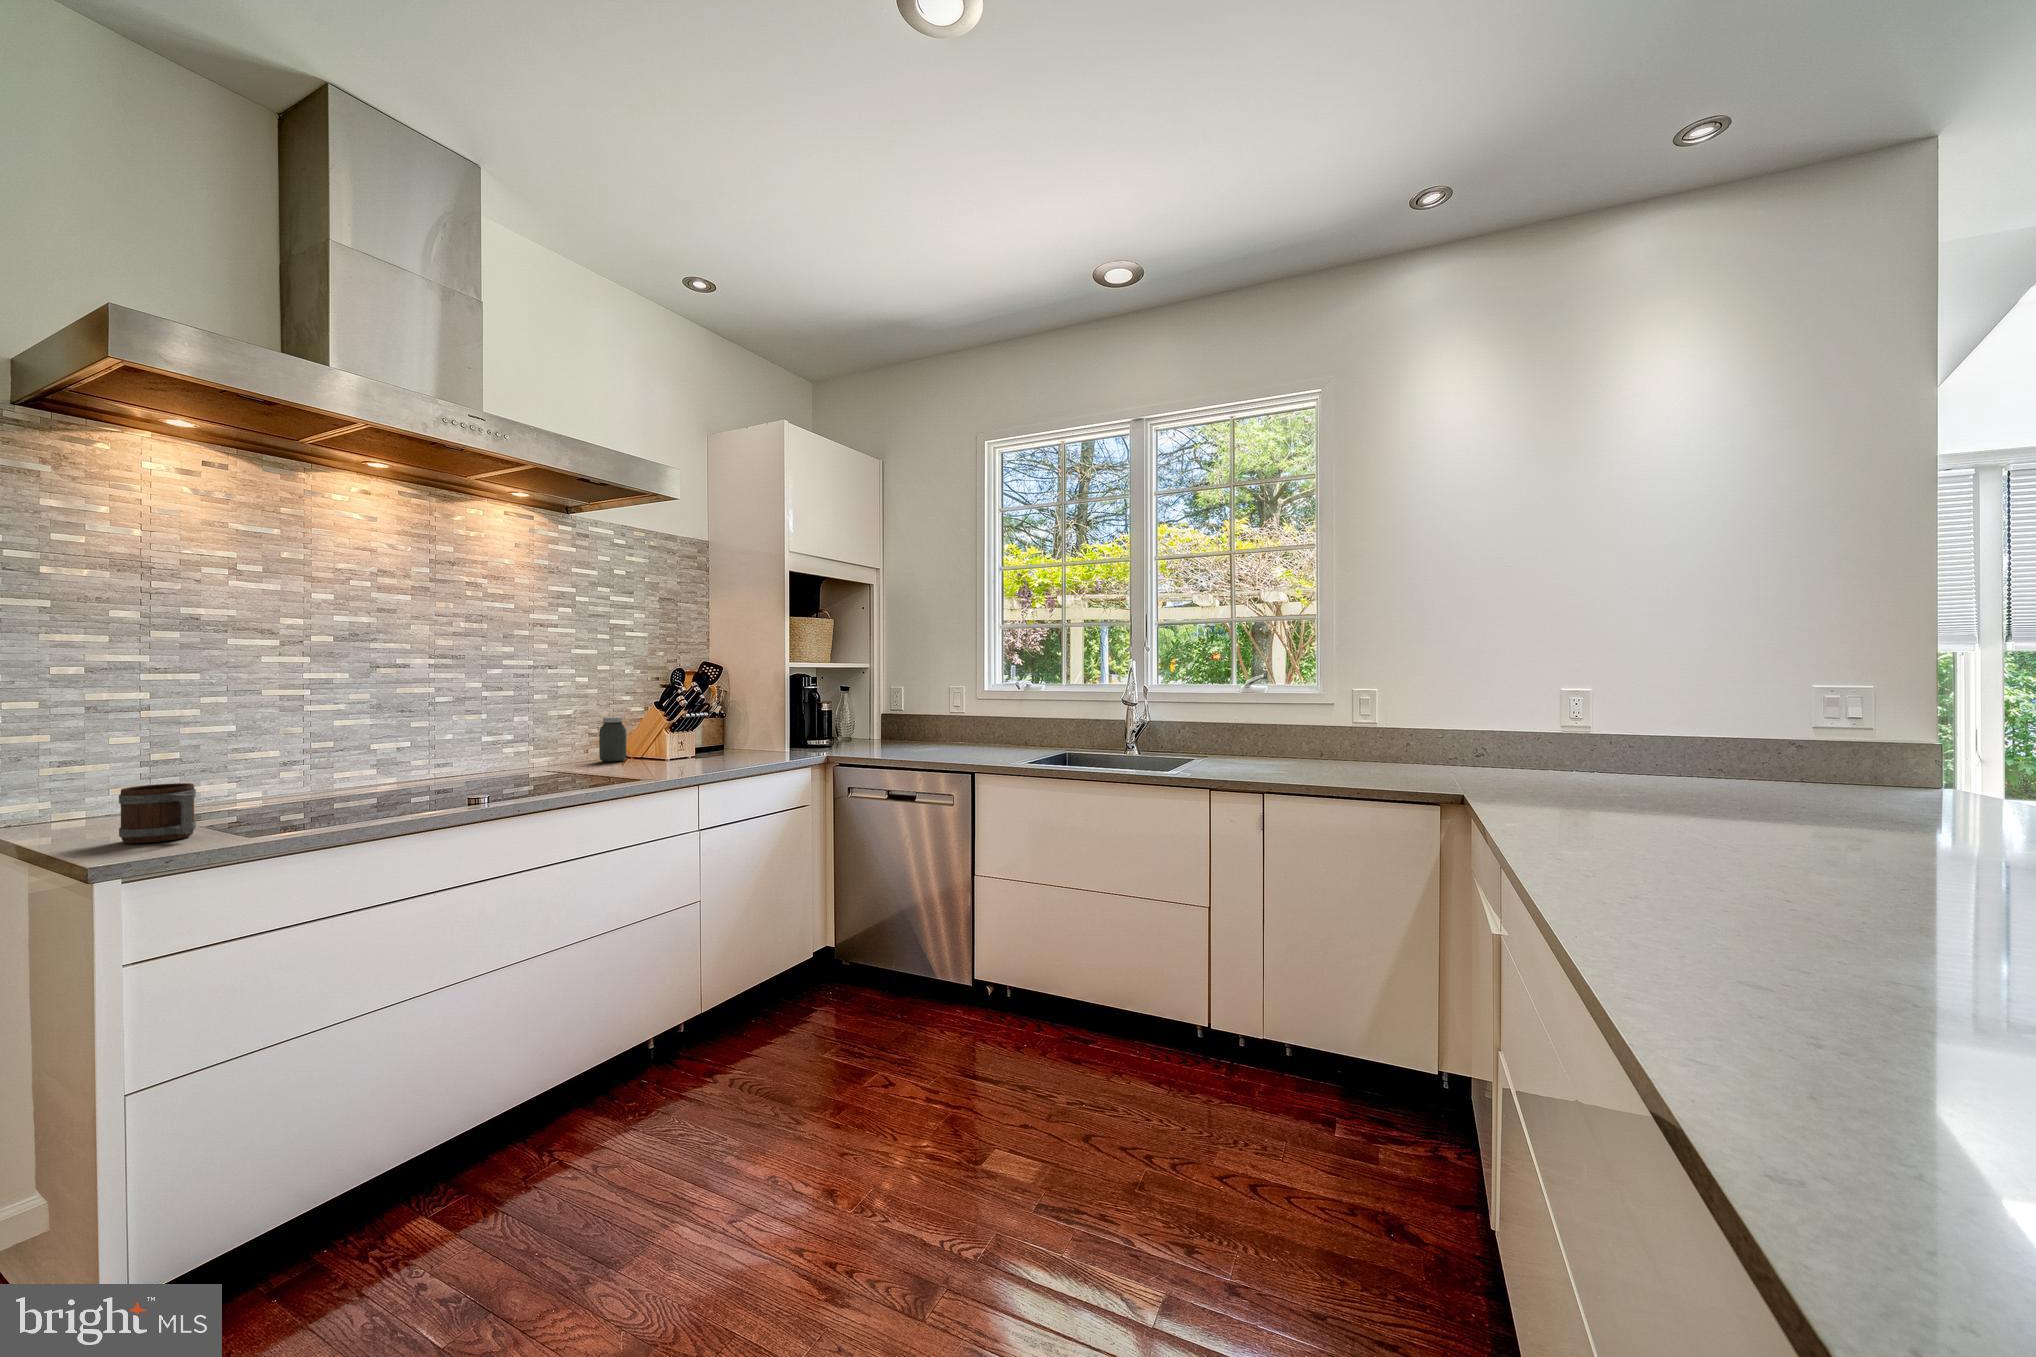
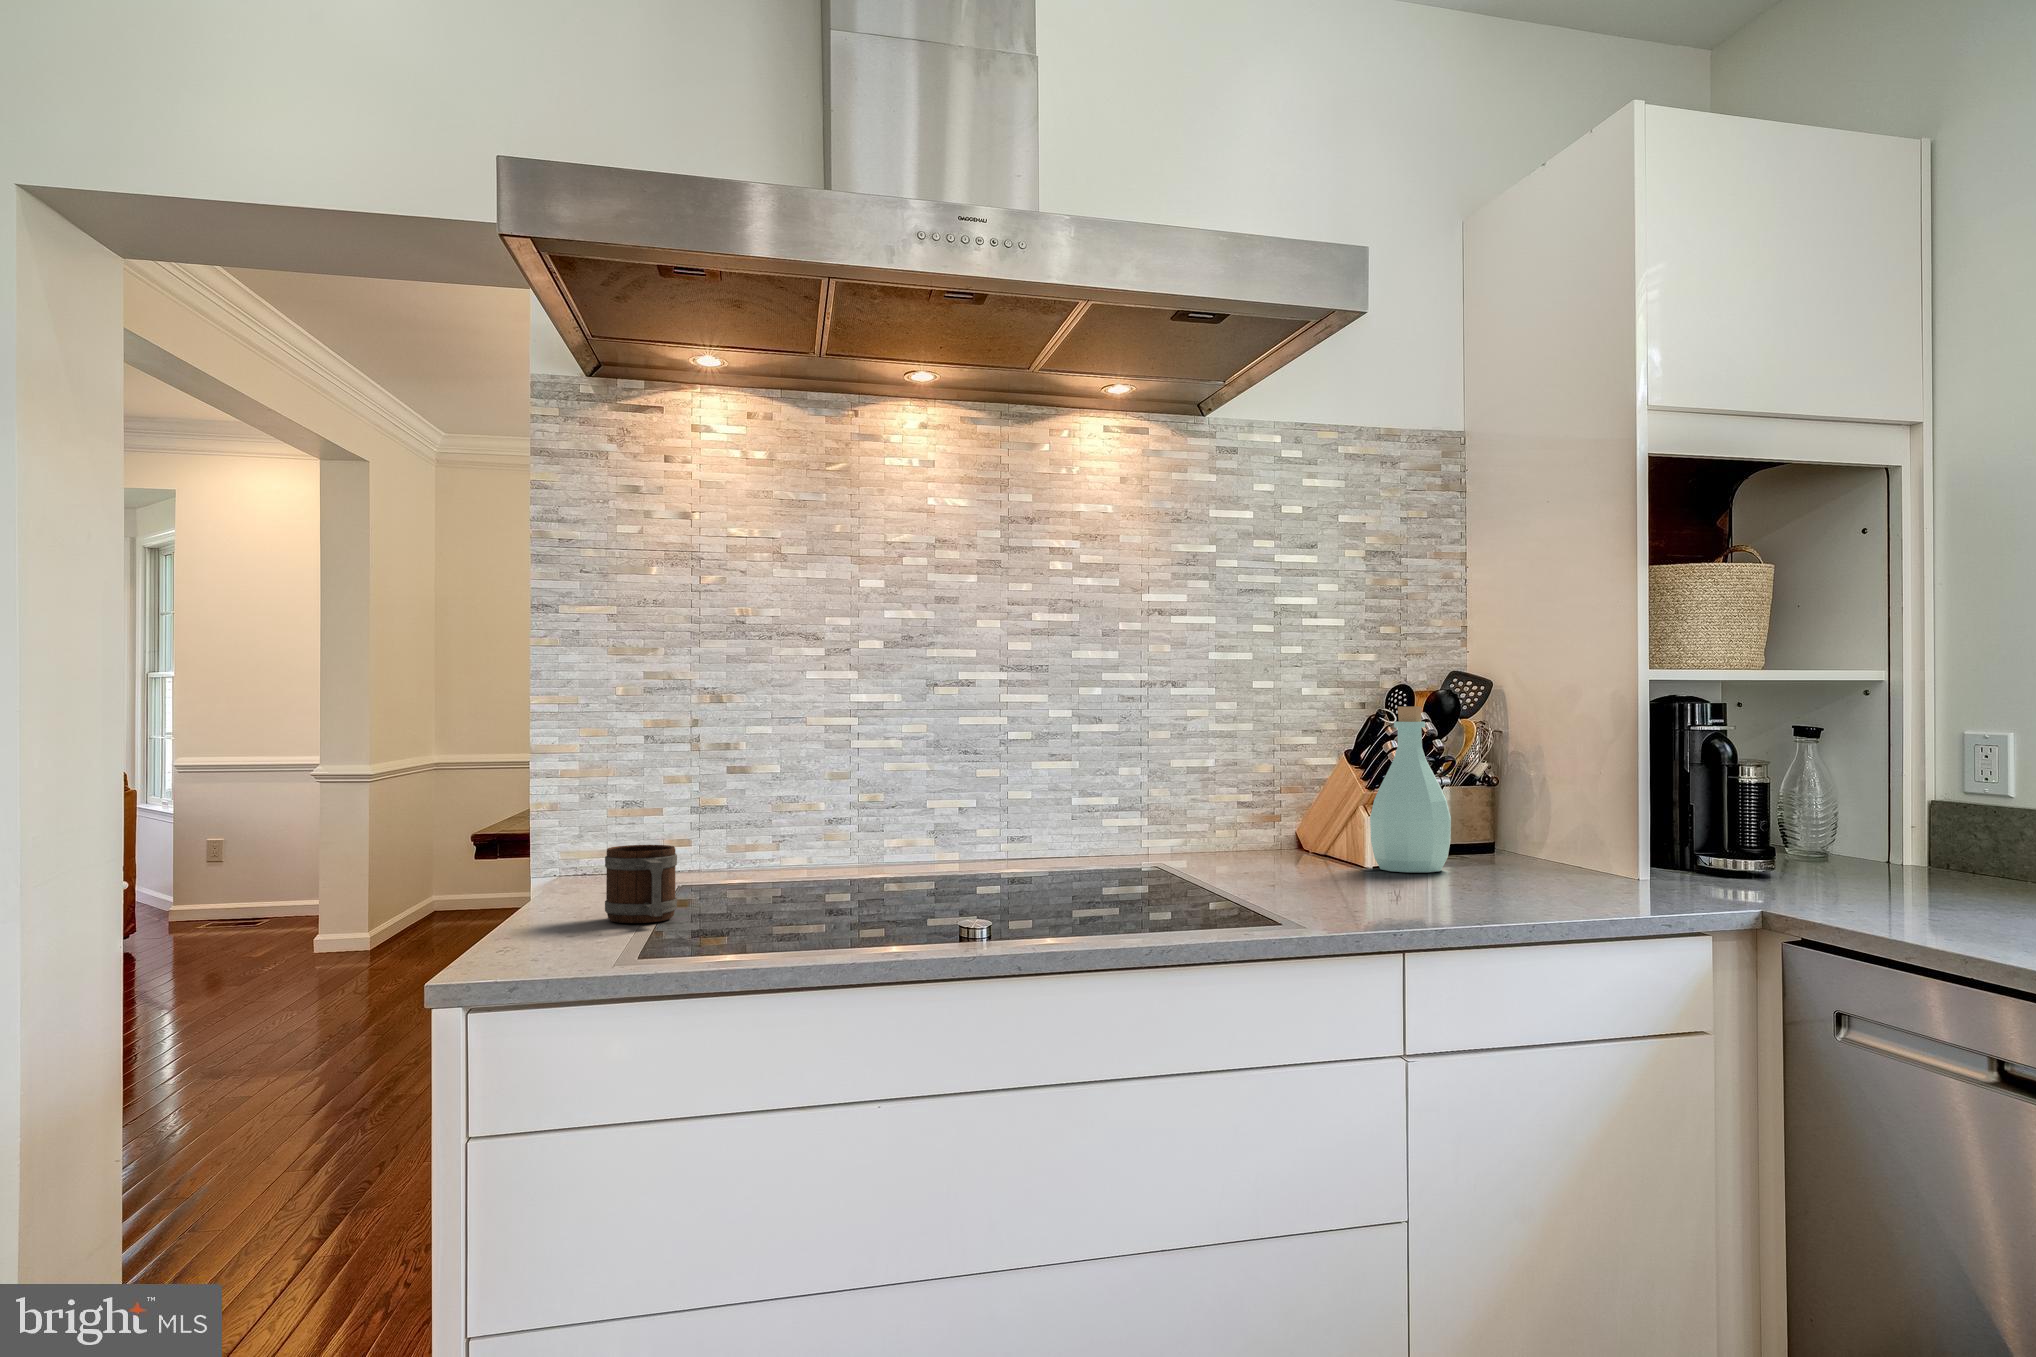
bottle: none [675,680,718,764] -> present [1370,706,1451,872]
jar: present [599,717,626,762] -> none [1253,774,1297,855]

